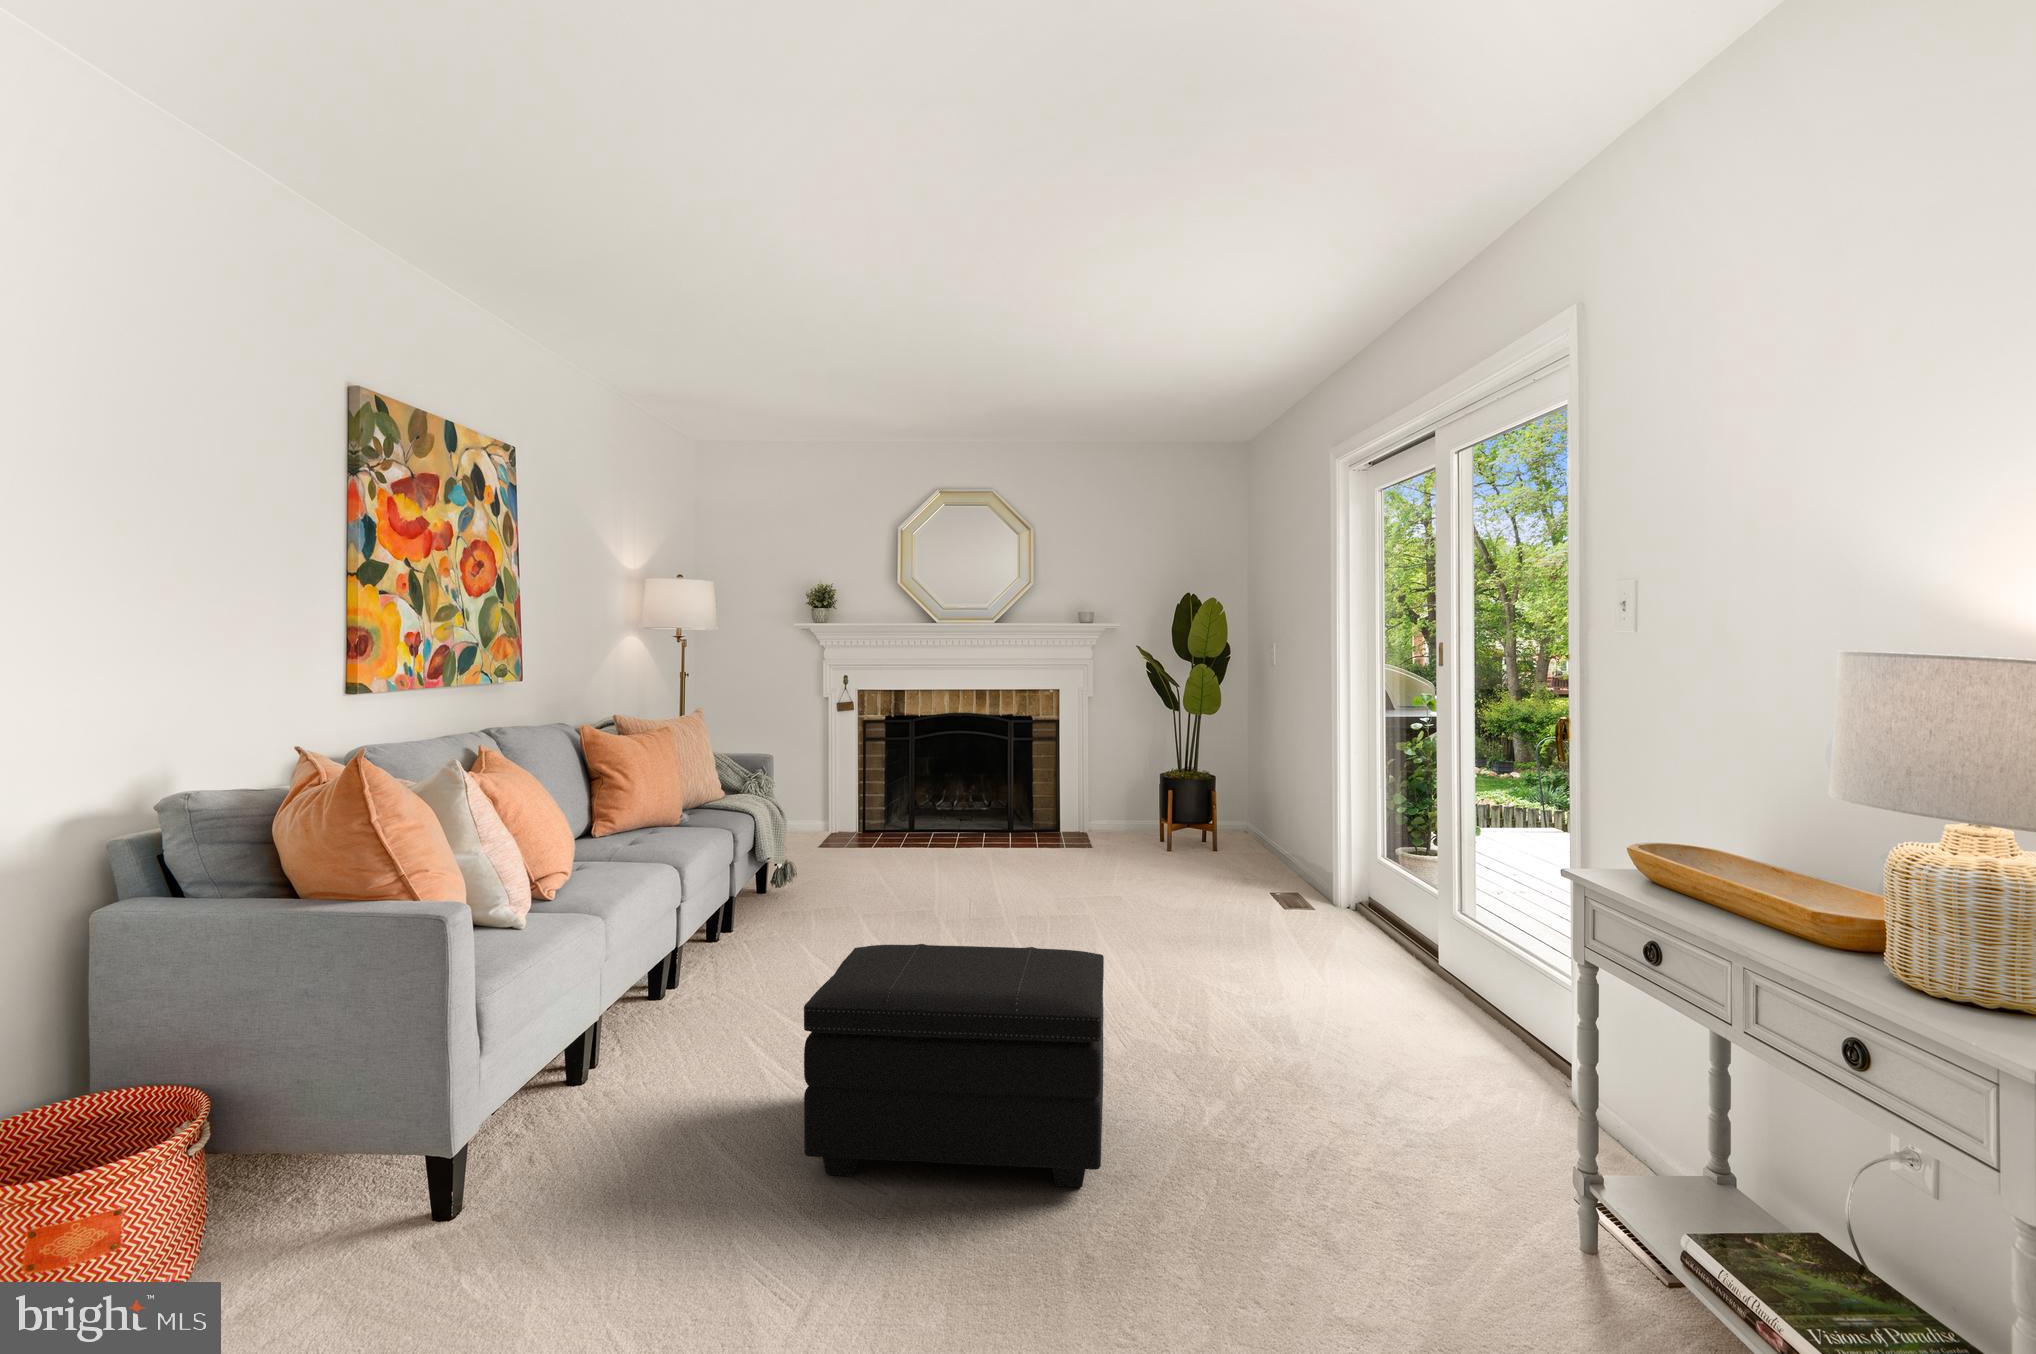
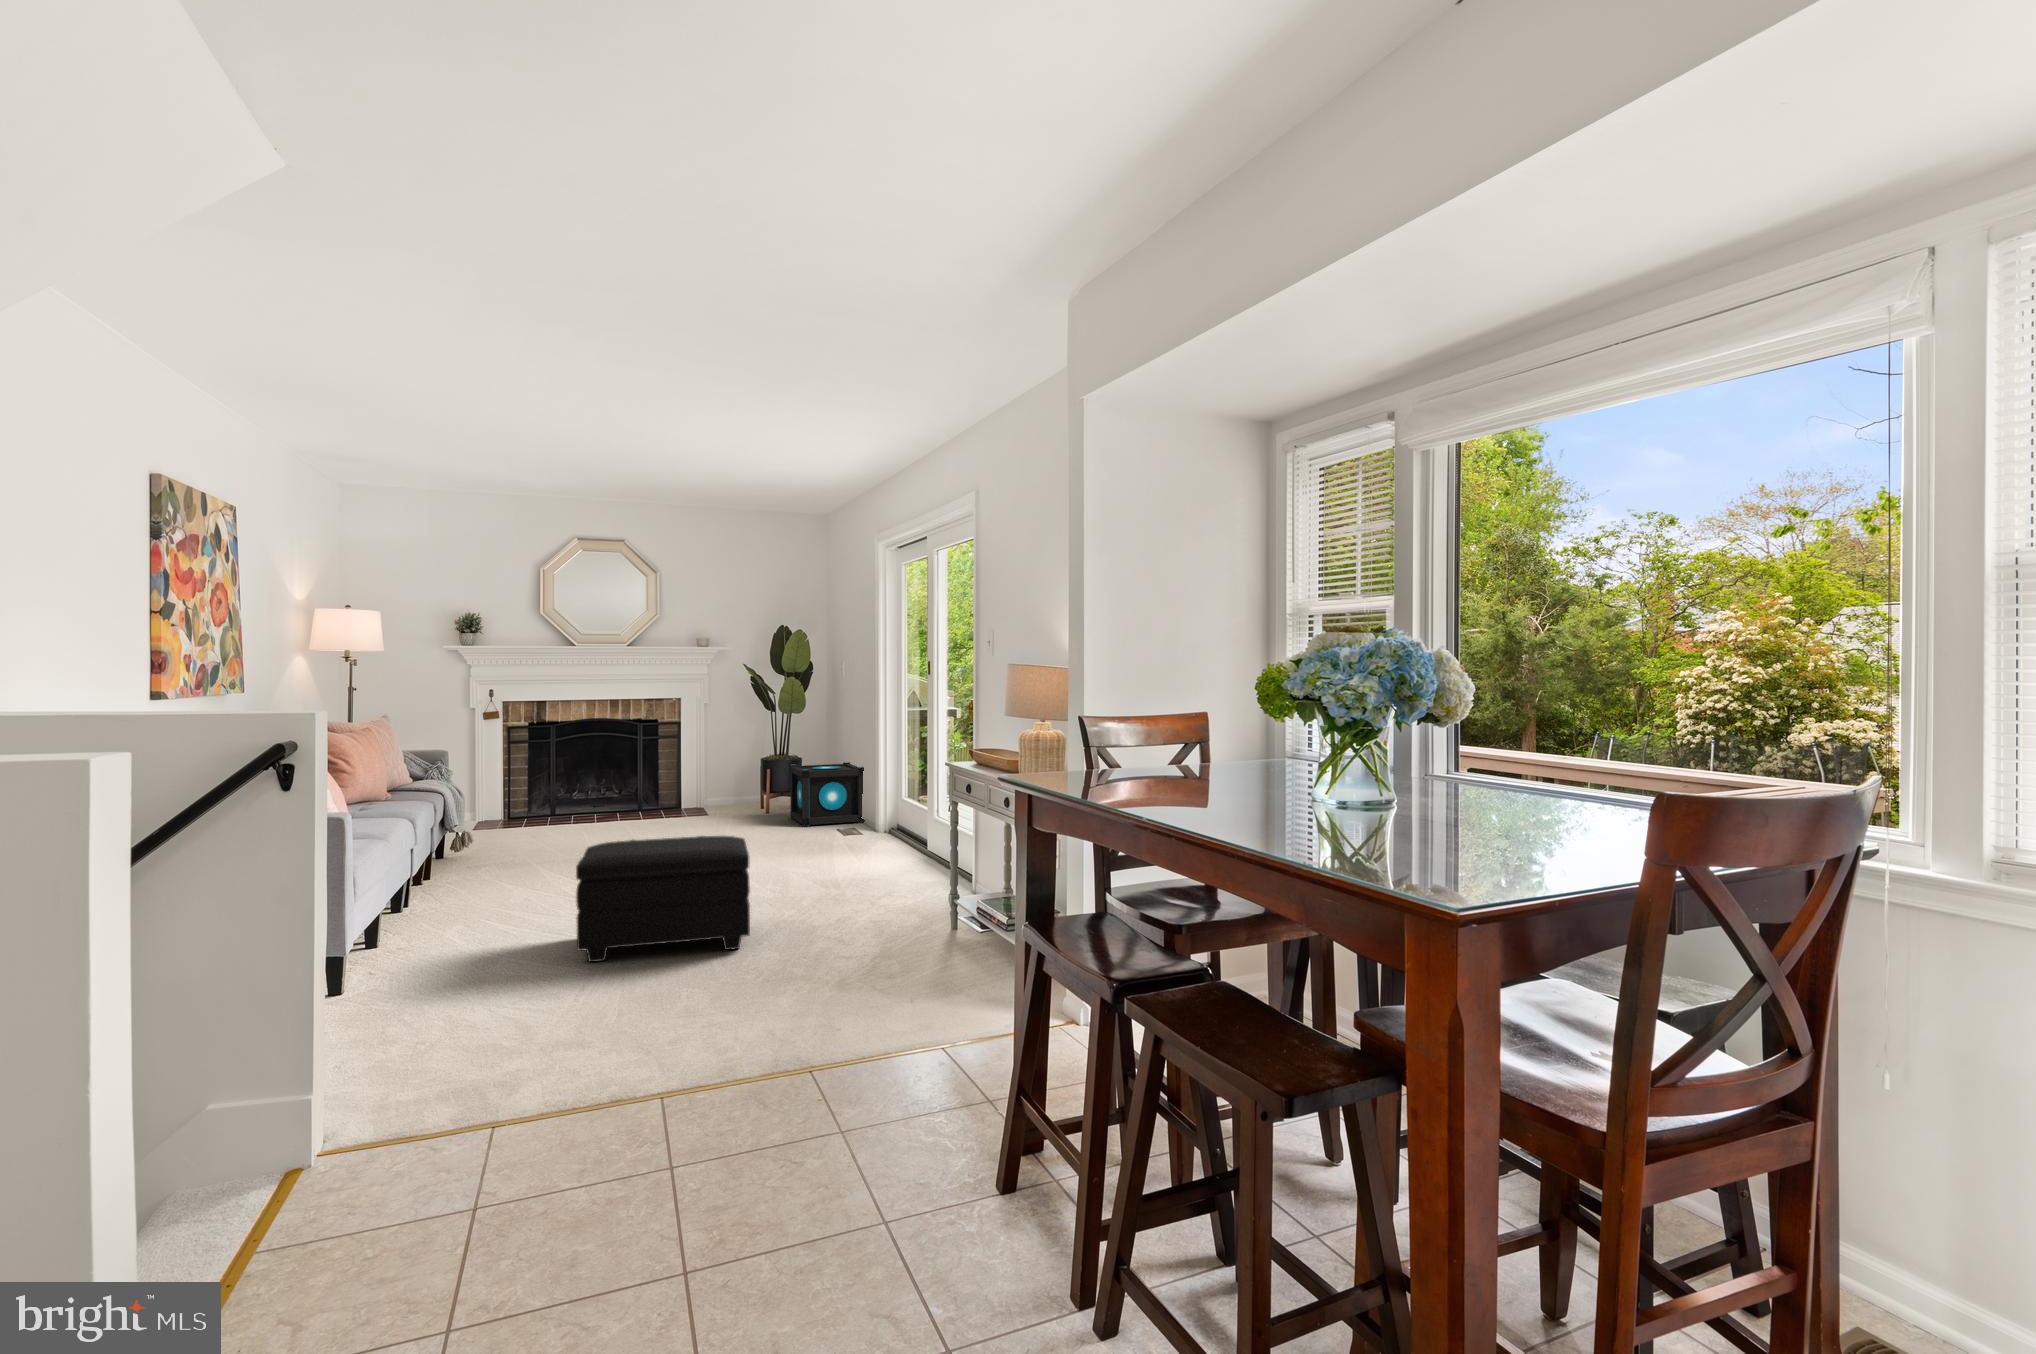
speaker: none [1196,786,1302,878] -> present [790,762,865,827]

